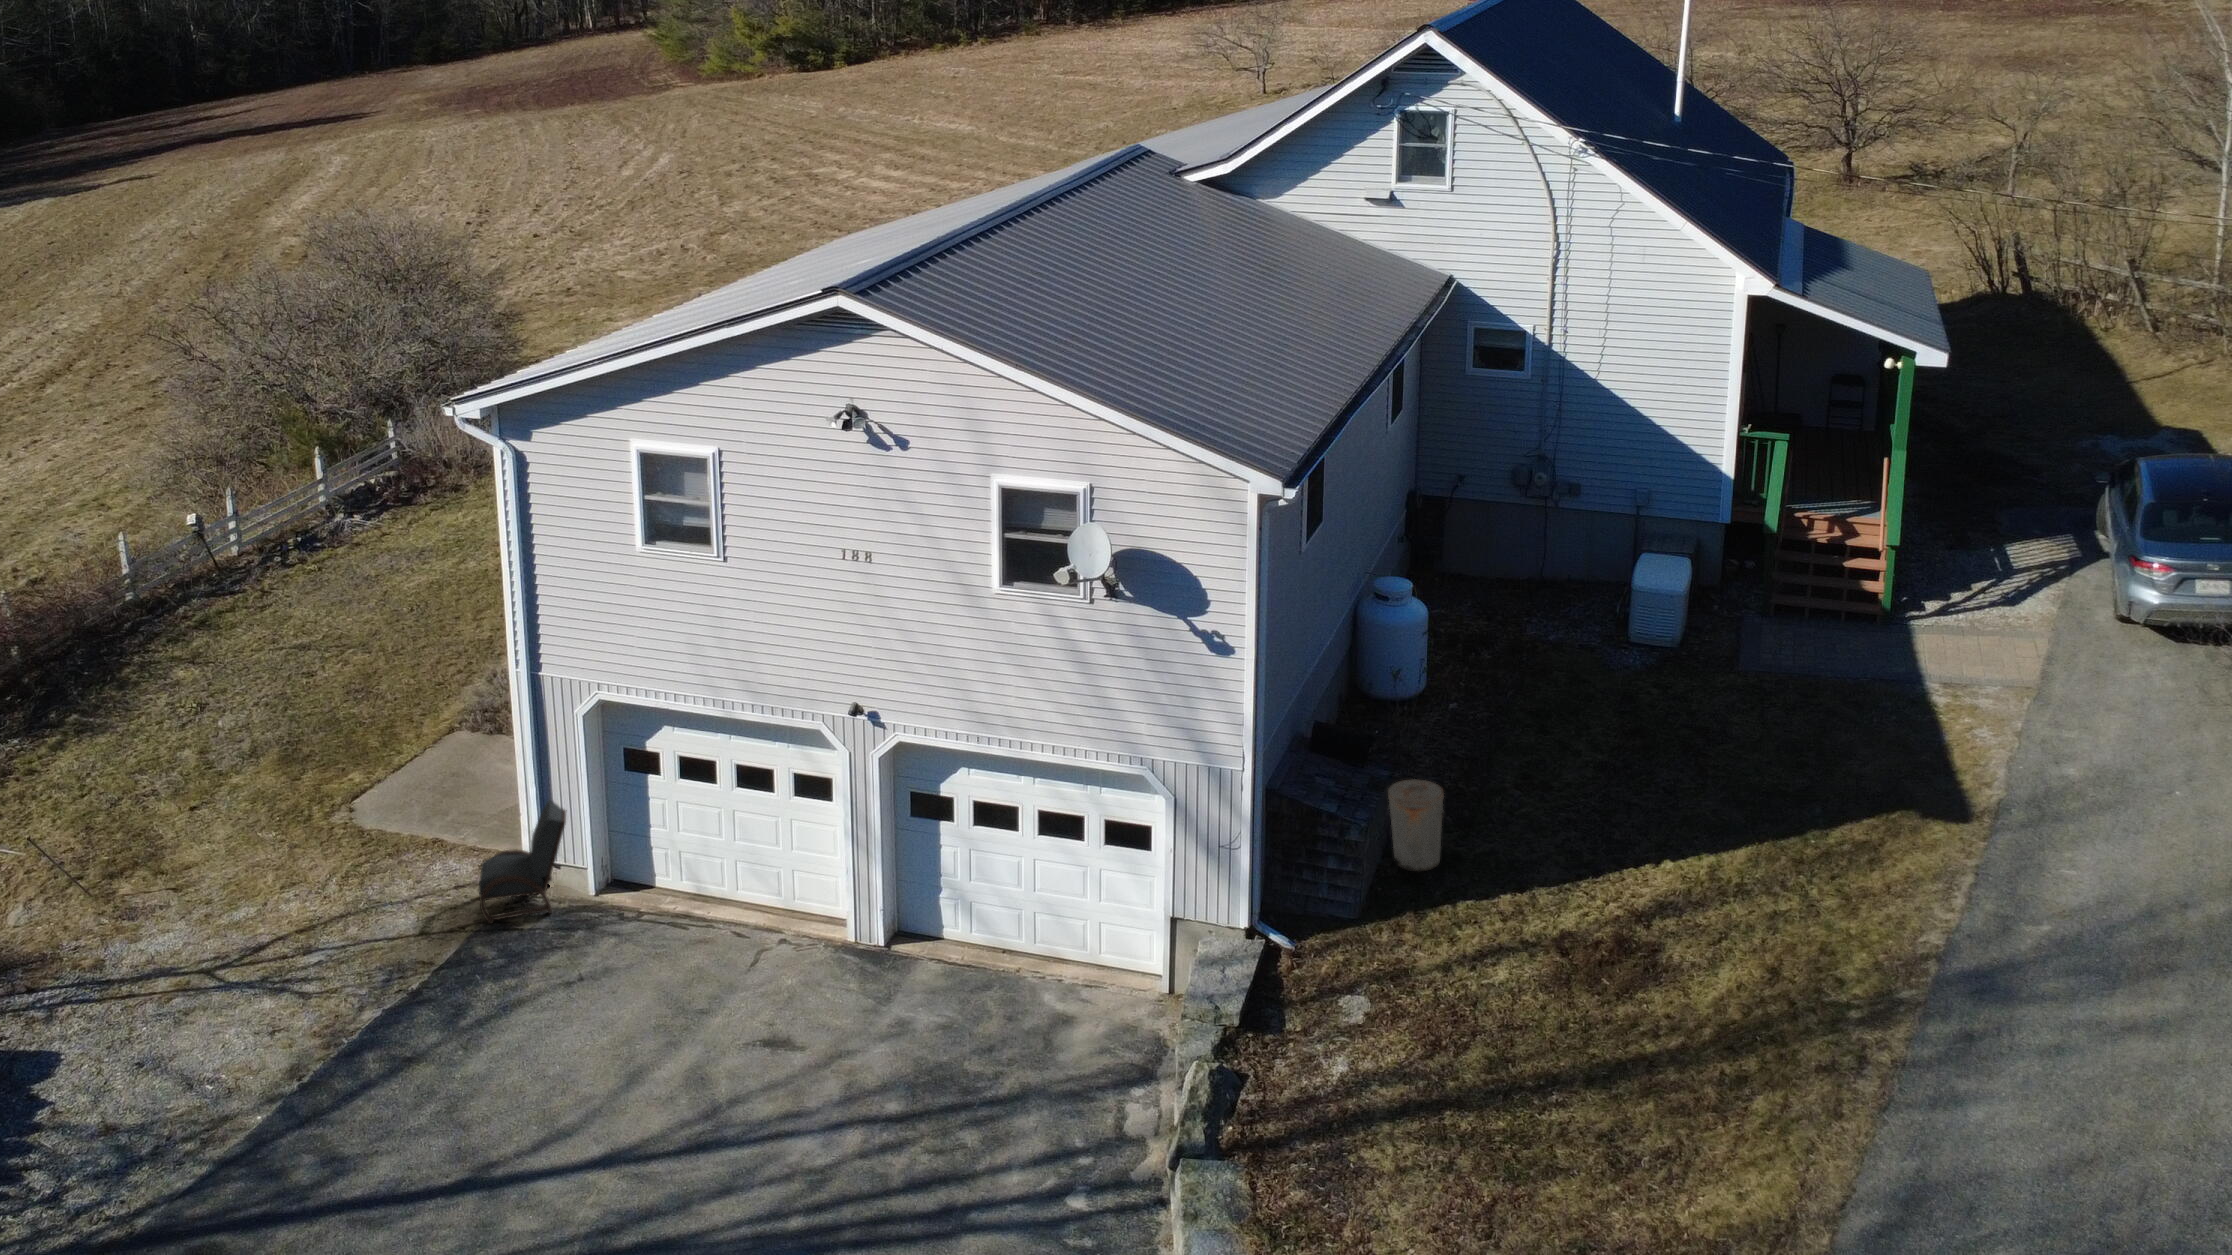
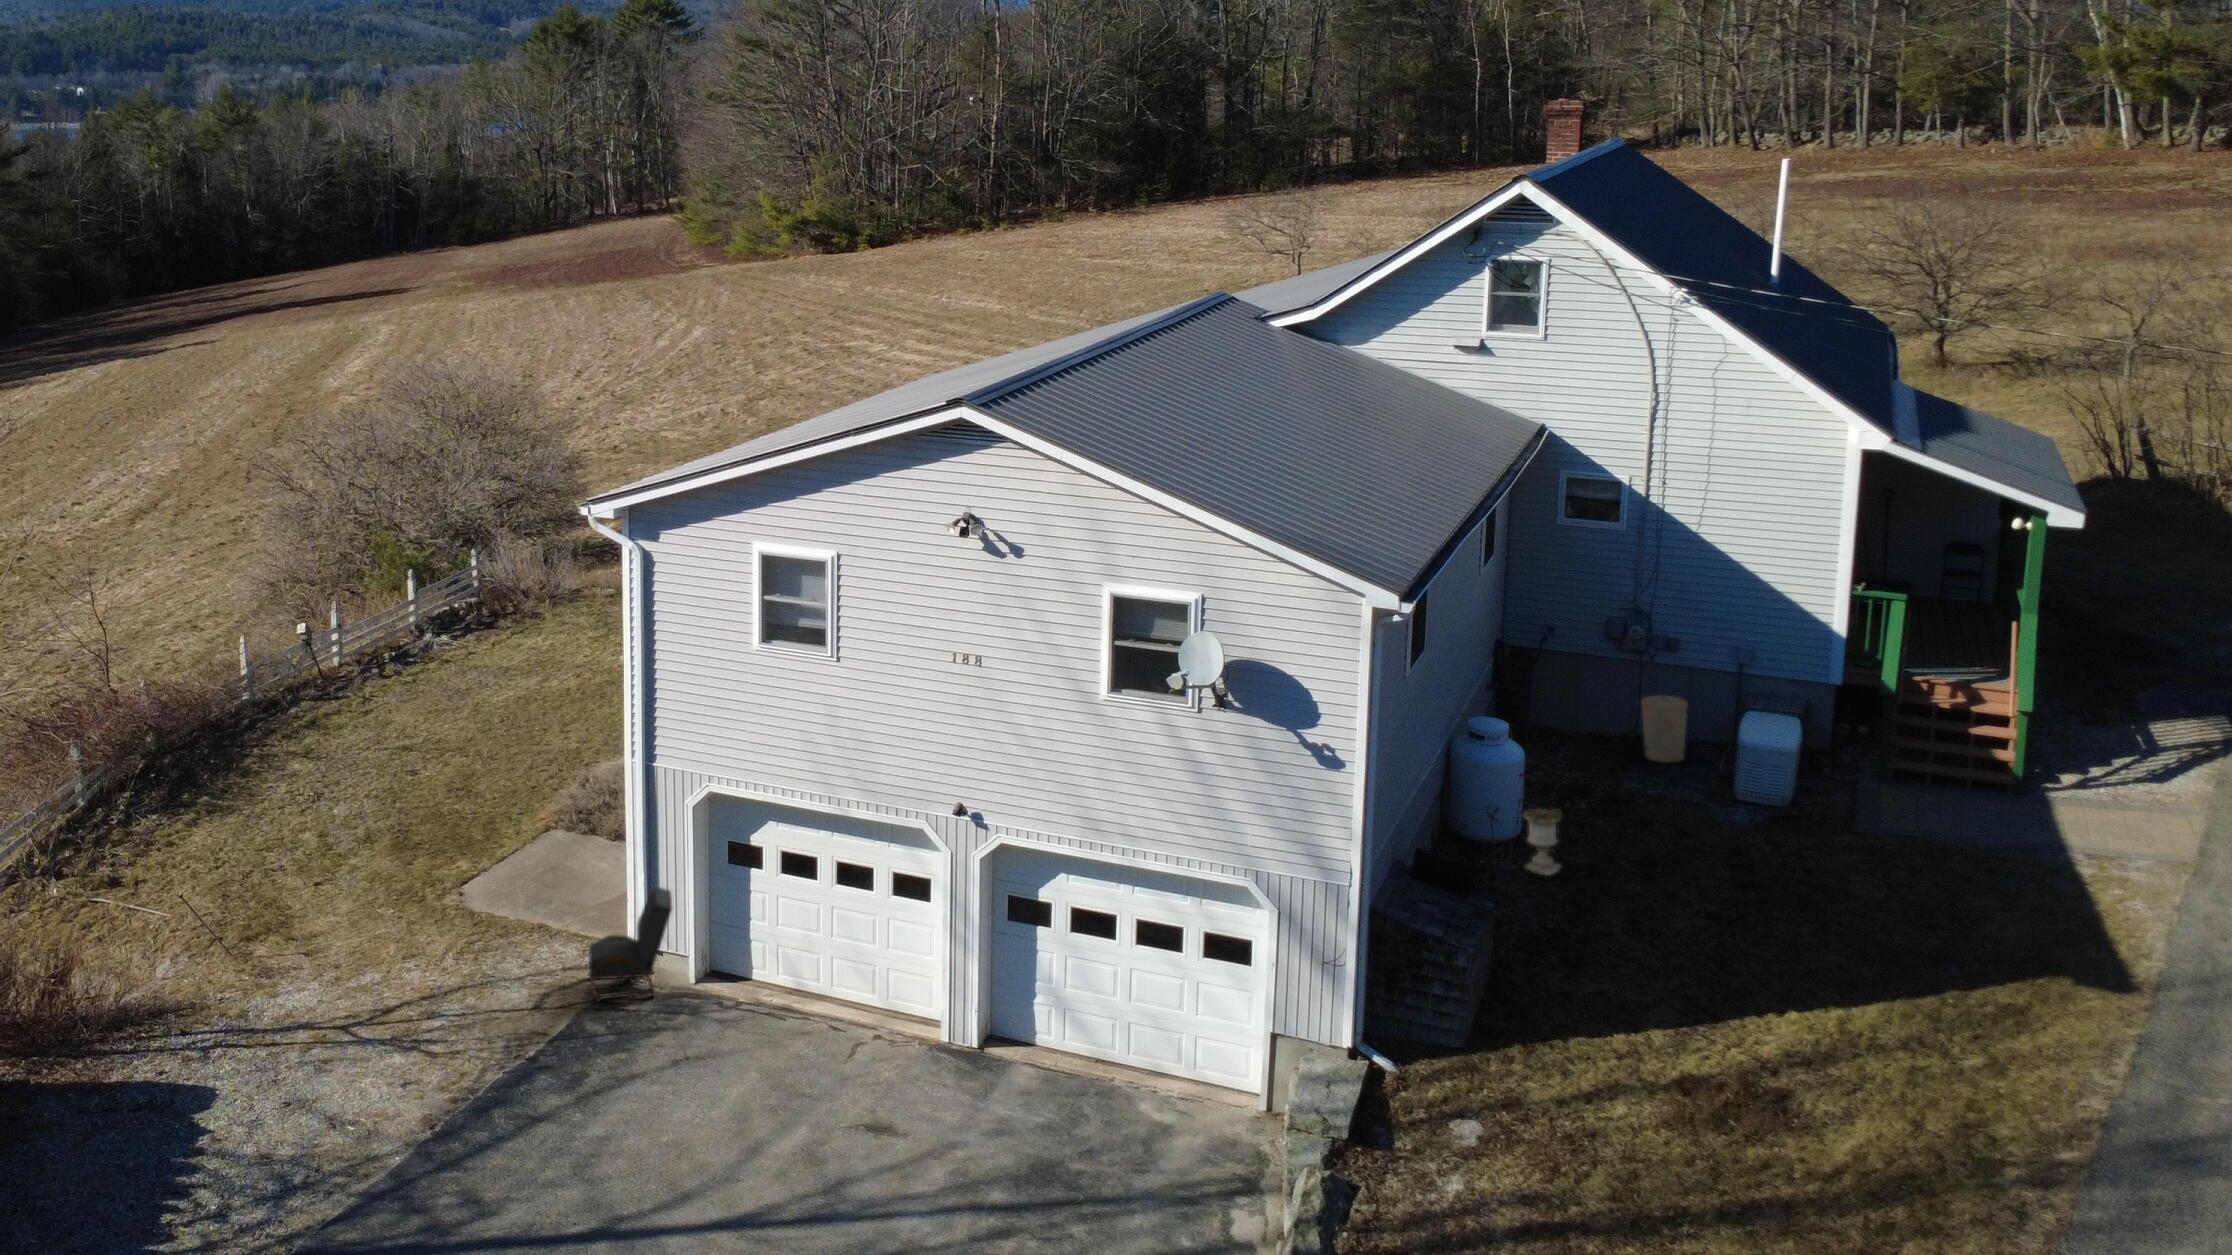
planter: none [1425,658,1461,724] -> present [1524,809,1561,876]
trash can: present [1388,779,1444,872] -> present [1641,695,1688,763]

